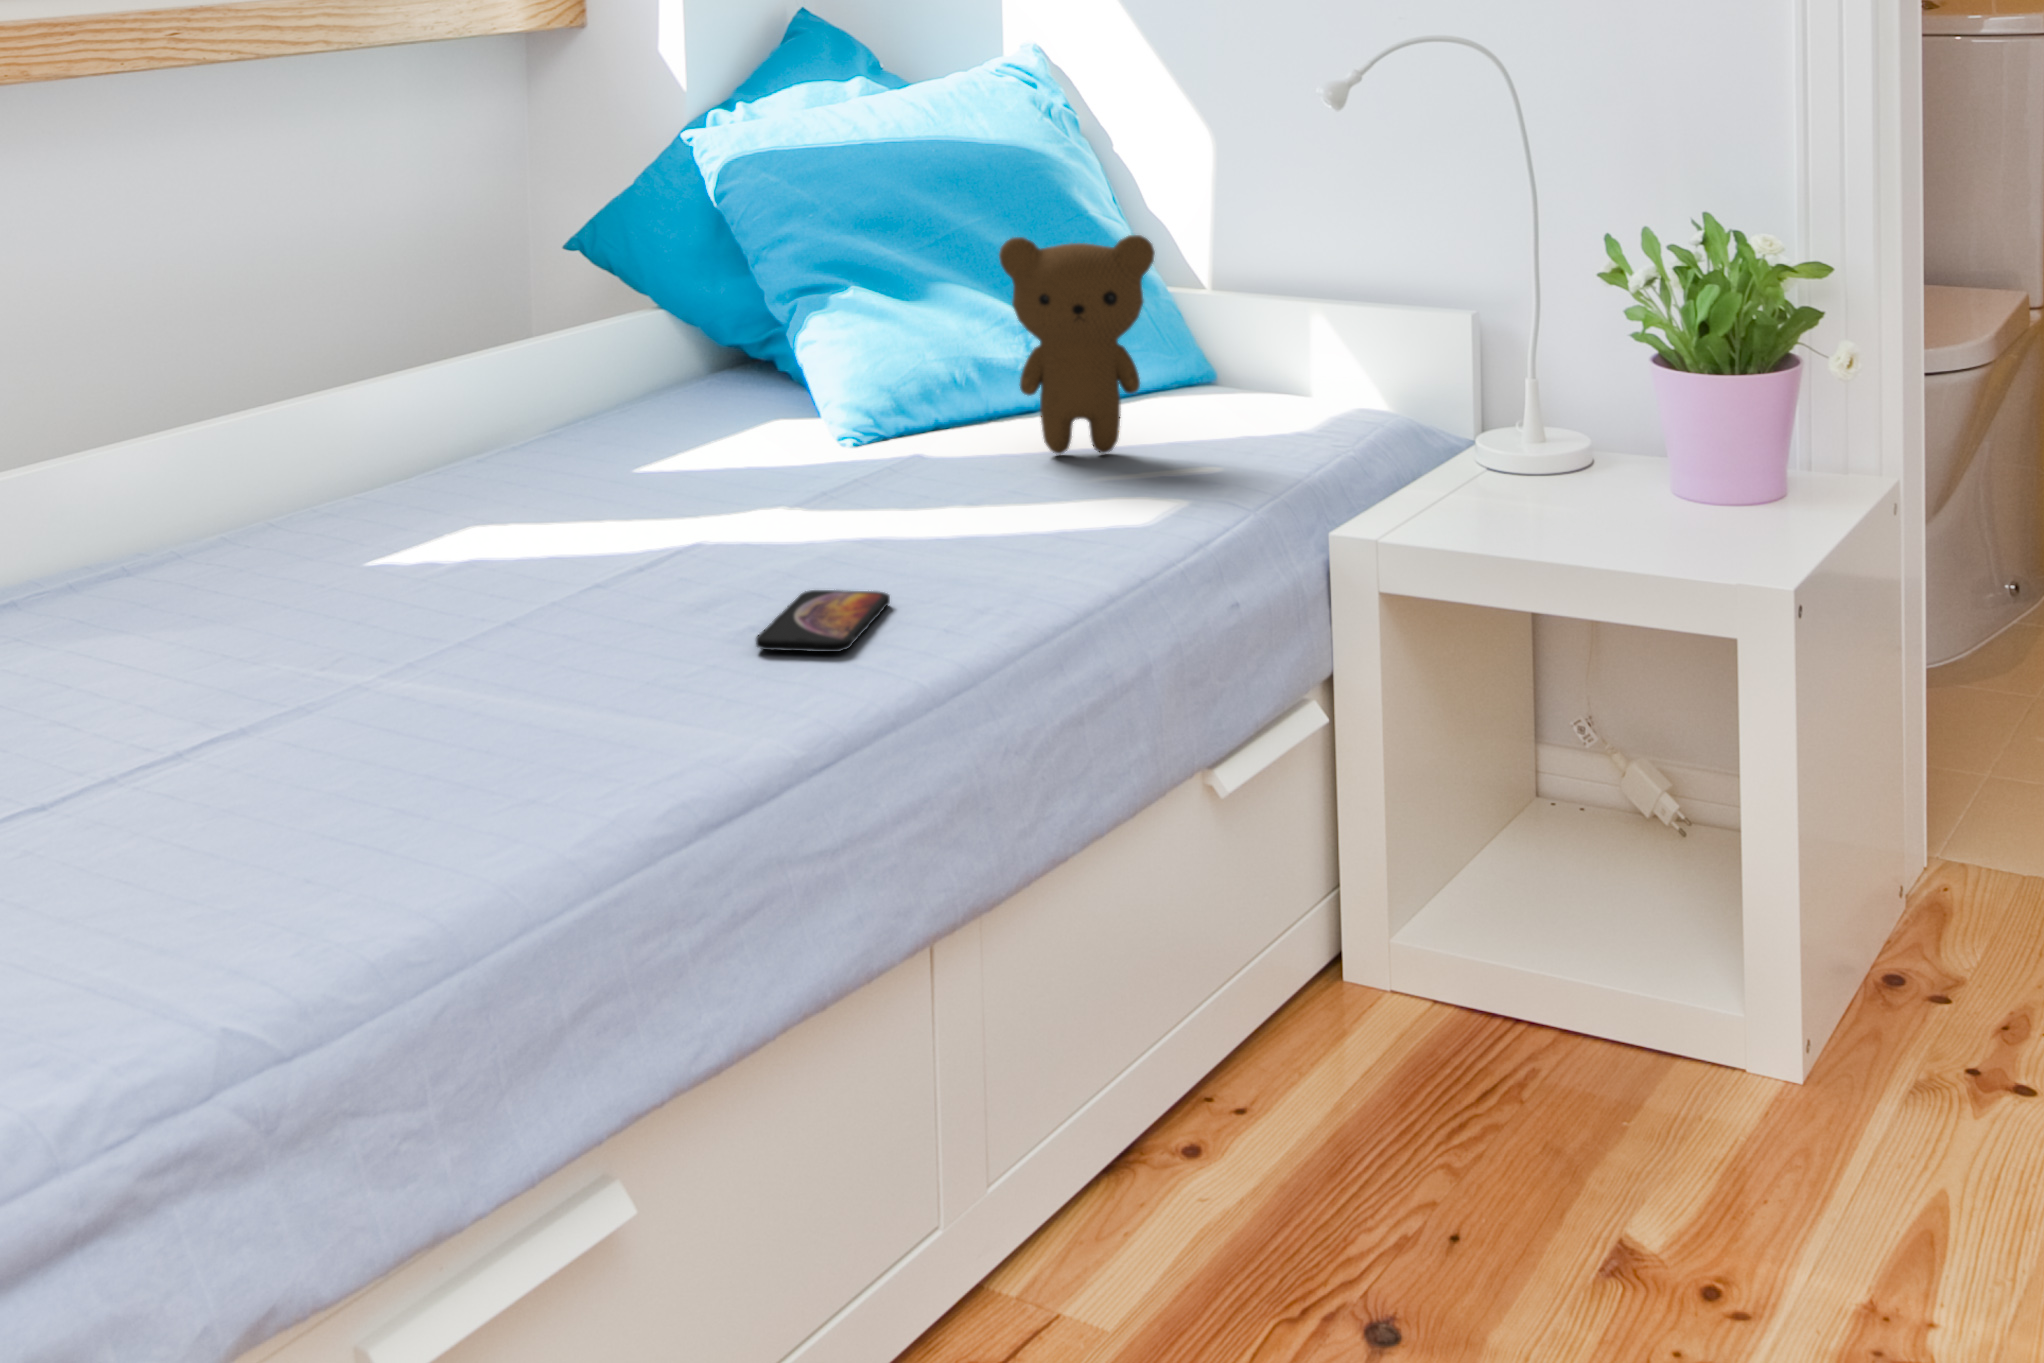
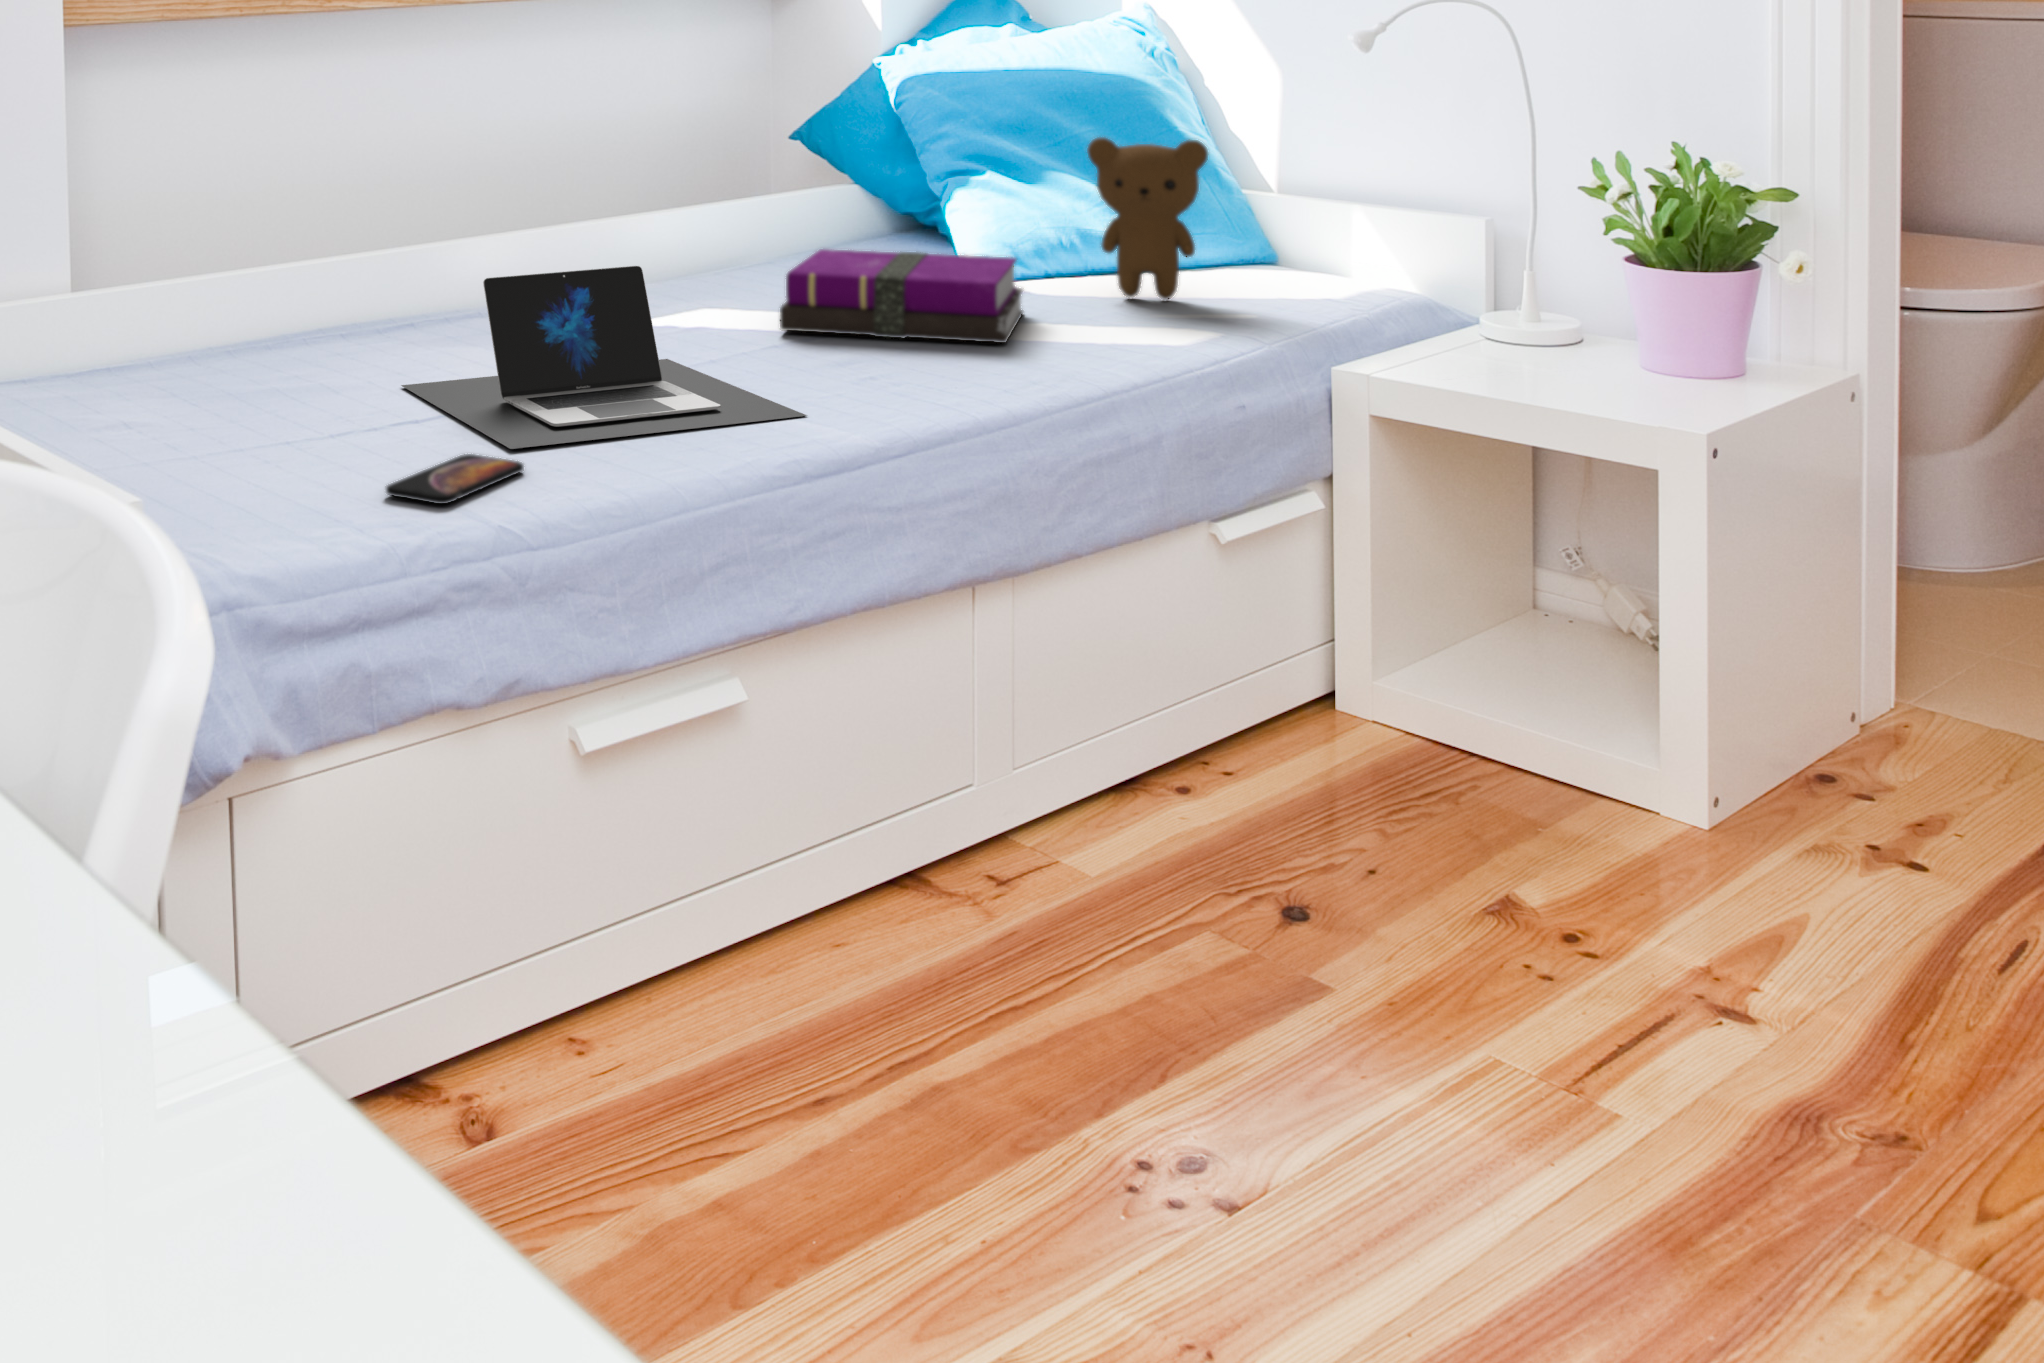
notebook: none [606,415,932,555] -> present [780,249,1023,343]
laptop: none [22,491,696,835] -> present [401,266,807,449]
smartphone: present [756,590,890,652] -> present [386,454,524,504]

